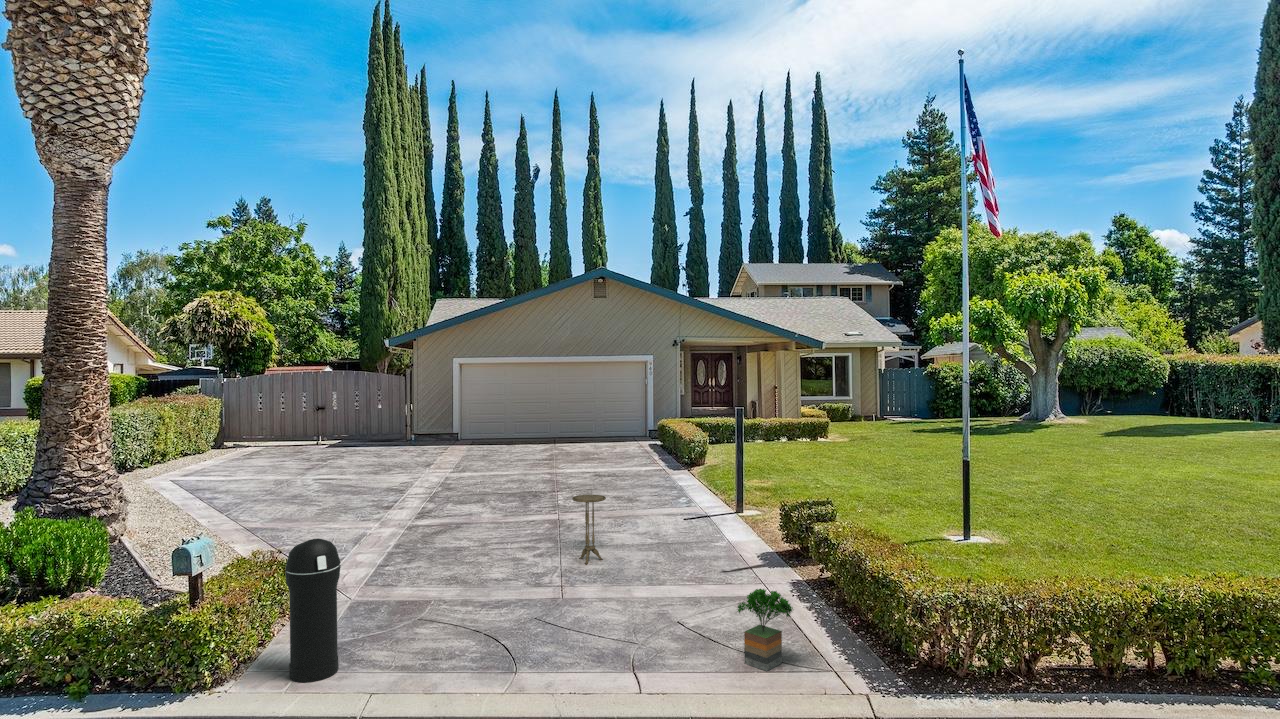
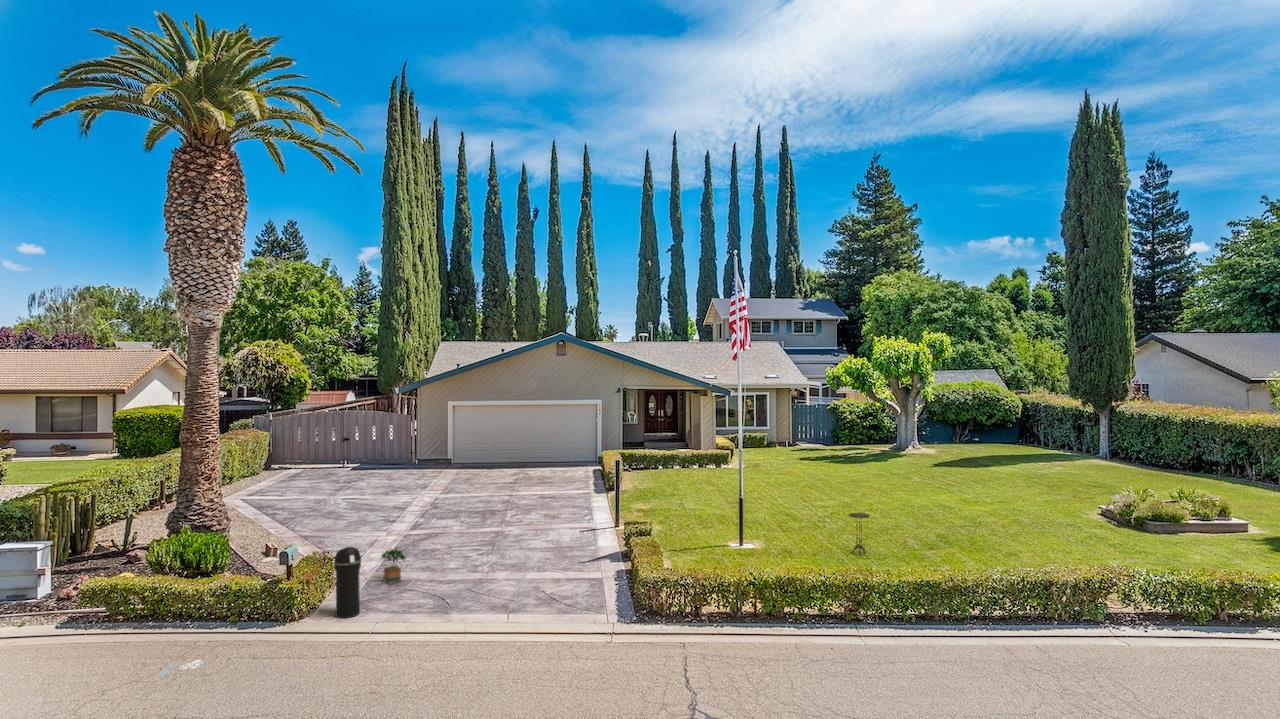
side table: present [572,495,606,565] -> present [849,513,870,556]
potted tree: present [737,589,793,671] -> present [382,549,406,585]

